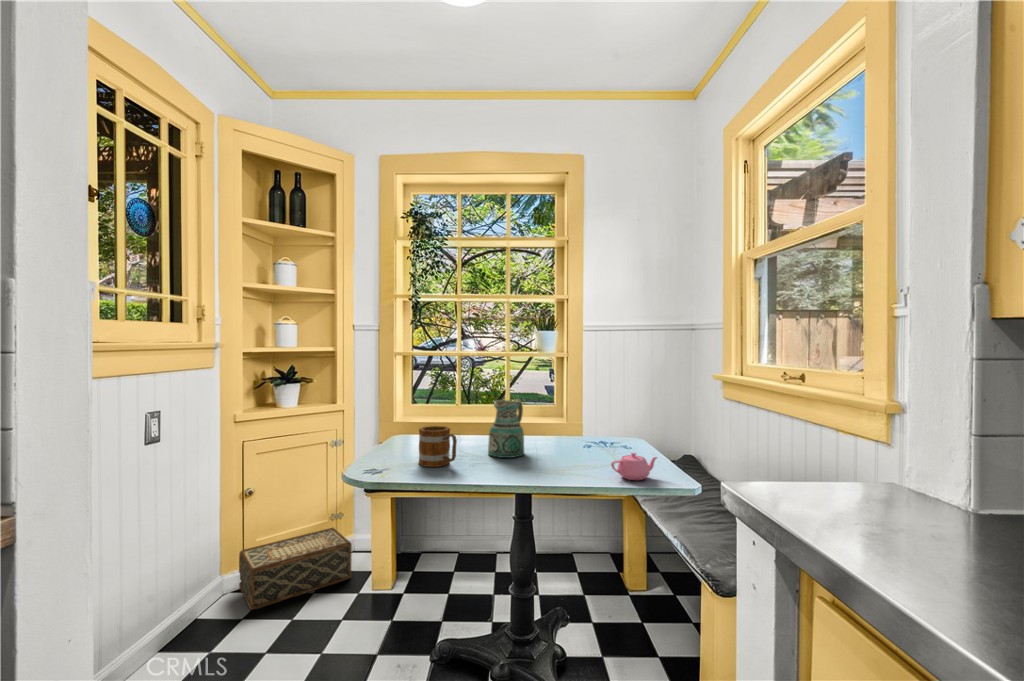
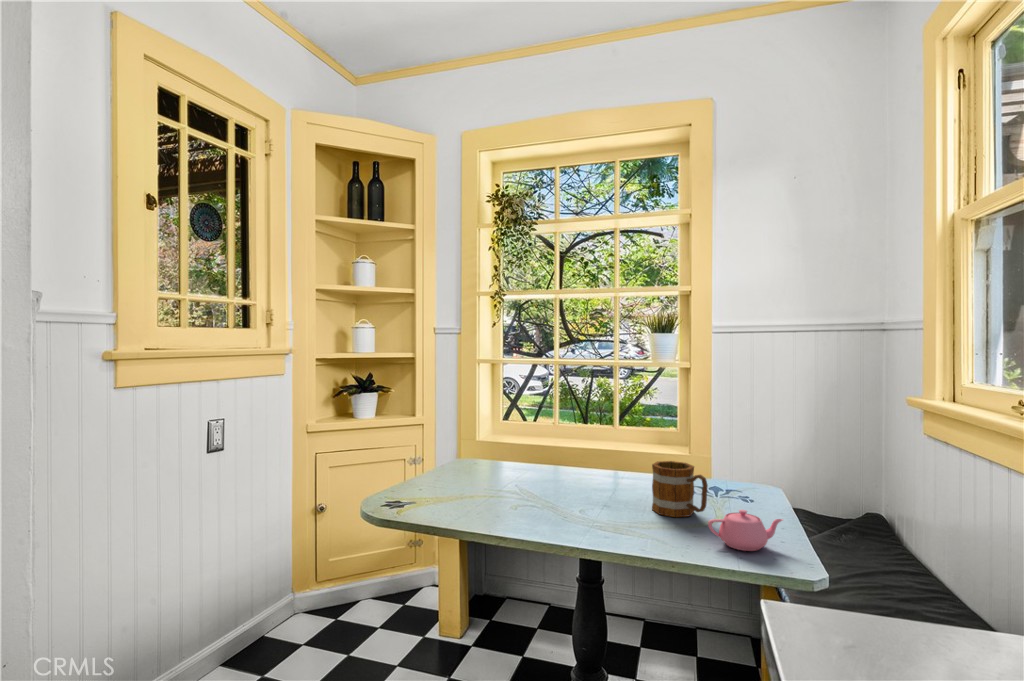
ceramic pitcher: present [488,399,524,458] -> none [559,422,609,499]
mug: present [419,426,457,467] -> present [652,461,708,517]
woven basket: present [239,528,352,610] -> none [311,556,422,638]

